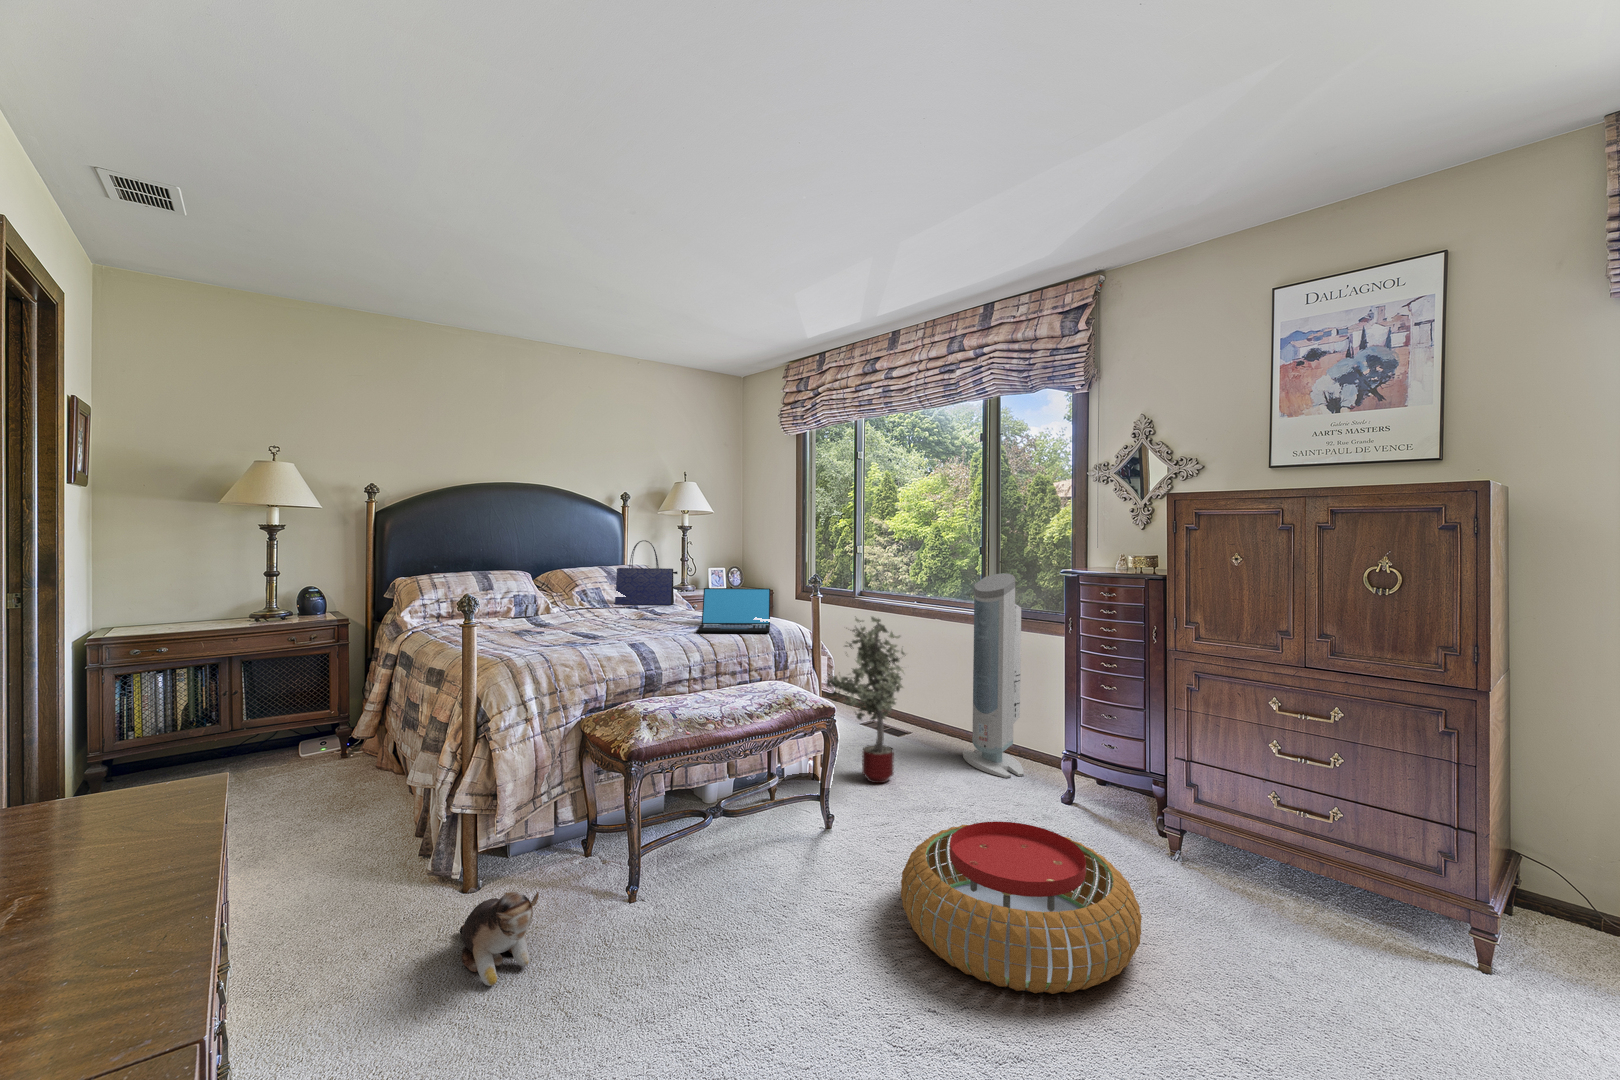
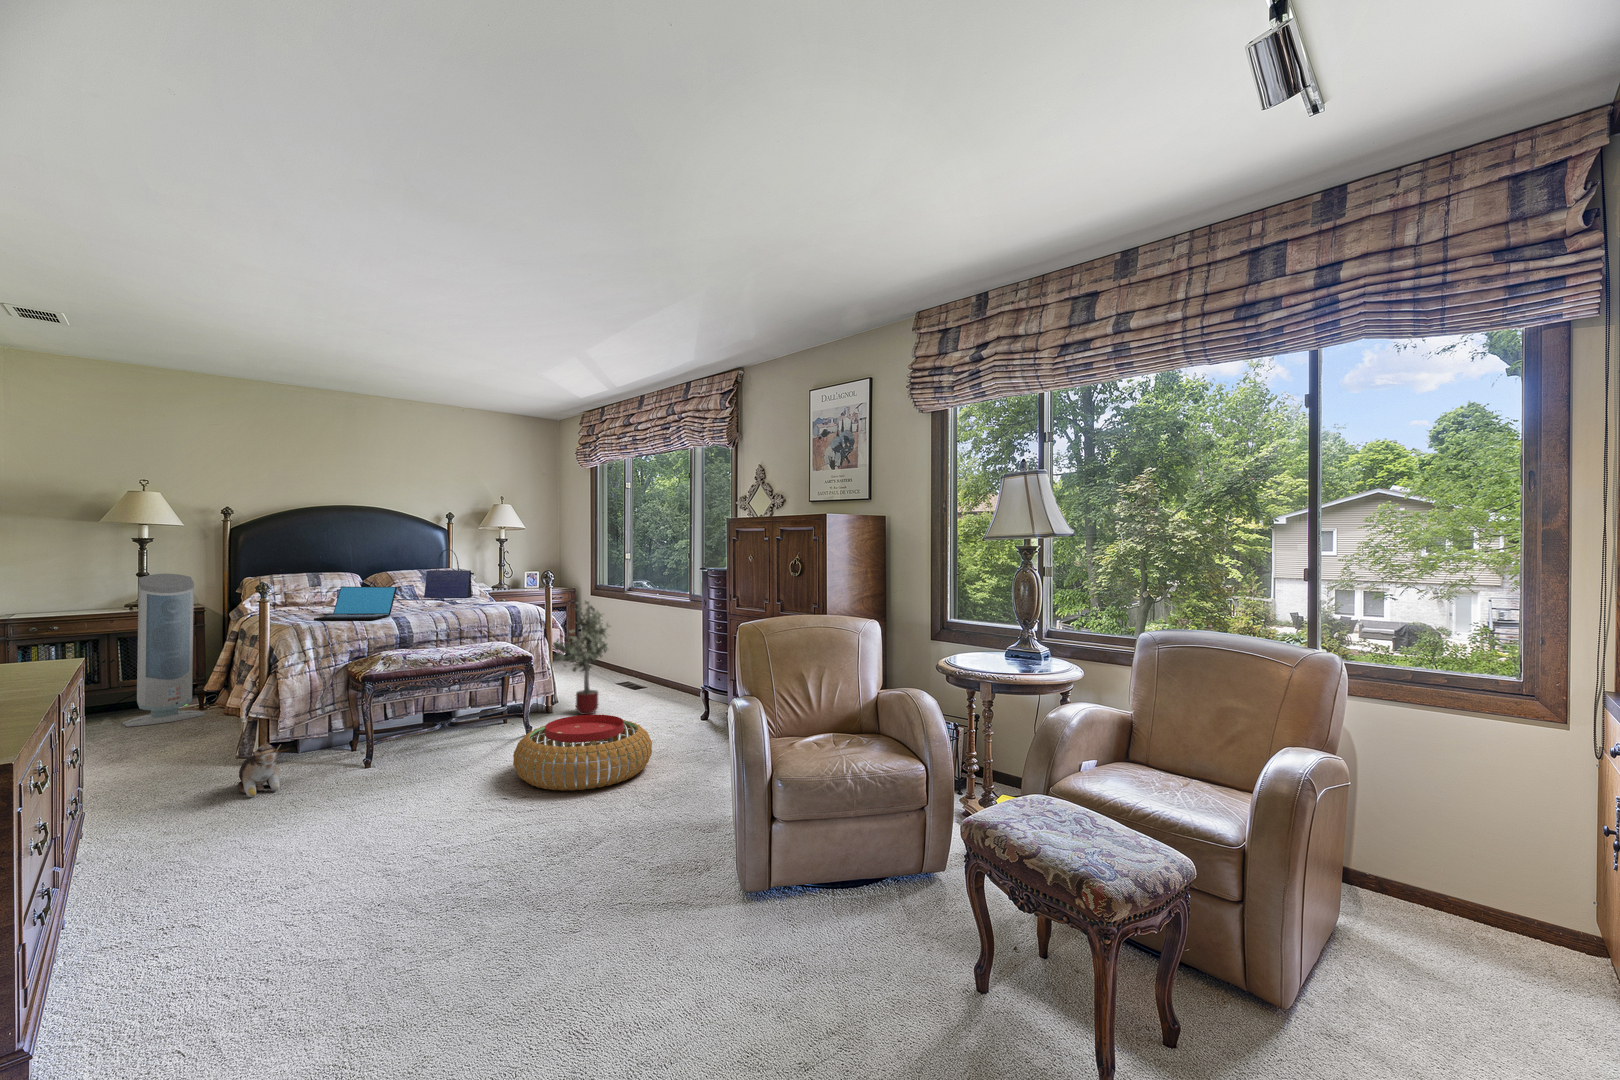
air purifier: present [963,573,1024,778] -> present [122,574,205,727]
laptop: present [697,588,770,633] -> present [314,587,397,620]

